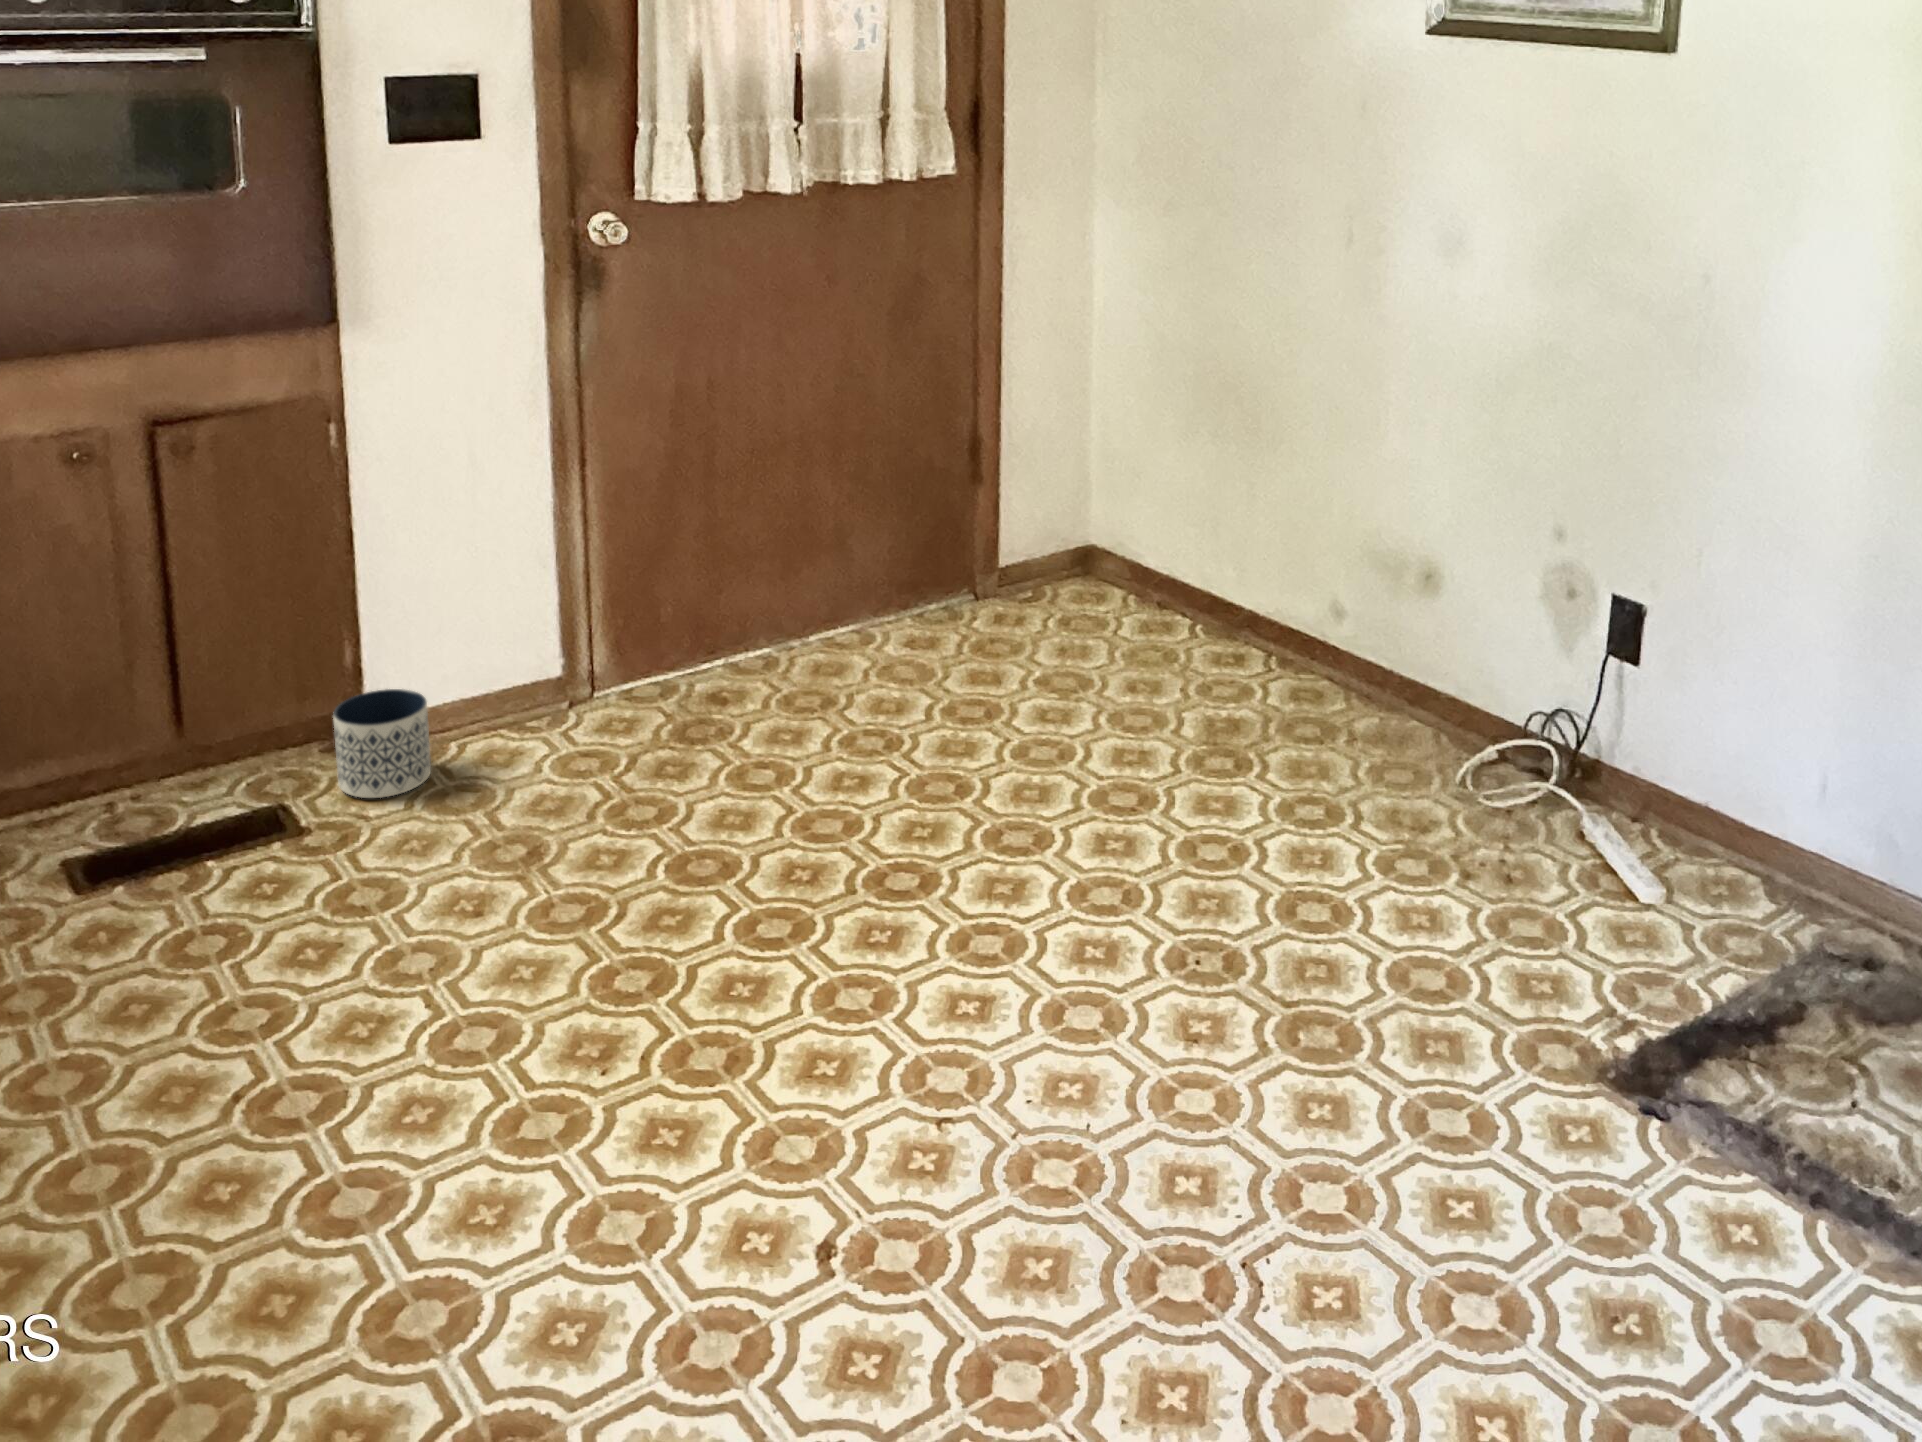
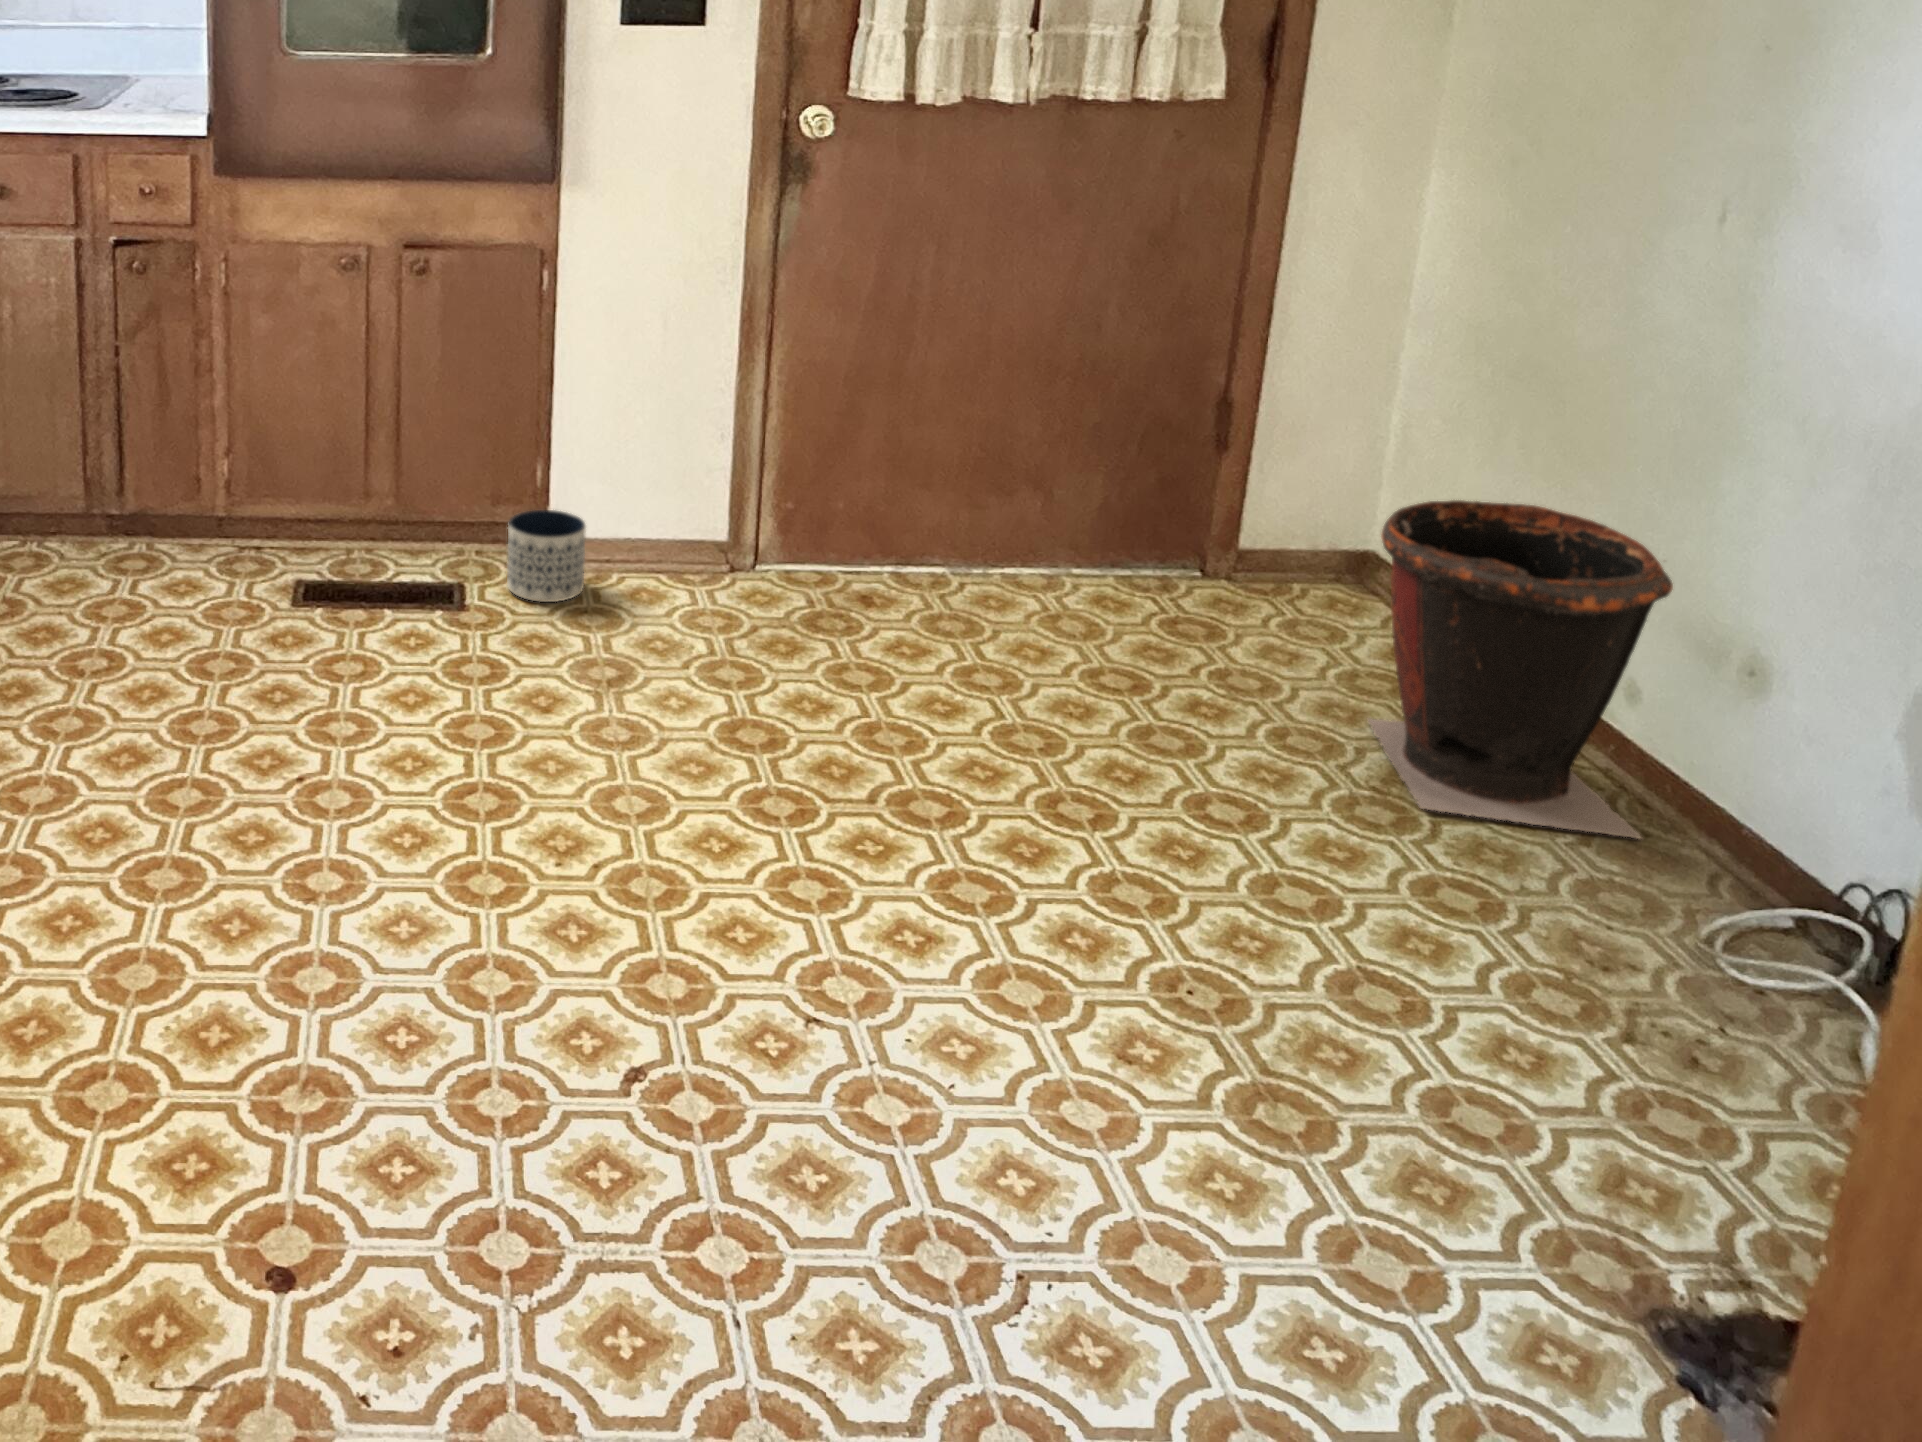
waste bin: none [1167,484,1385,750] -> present [1368,500,1673,839]

